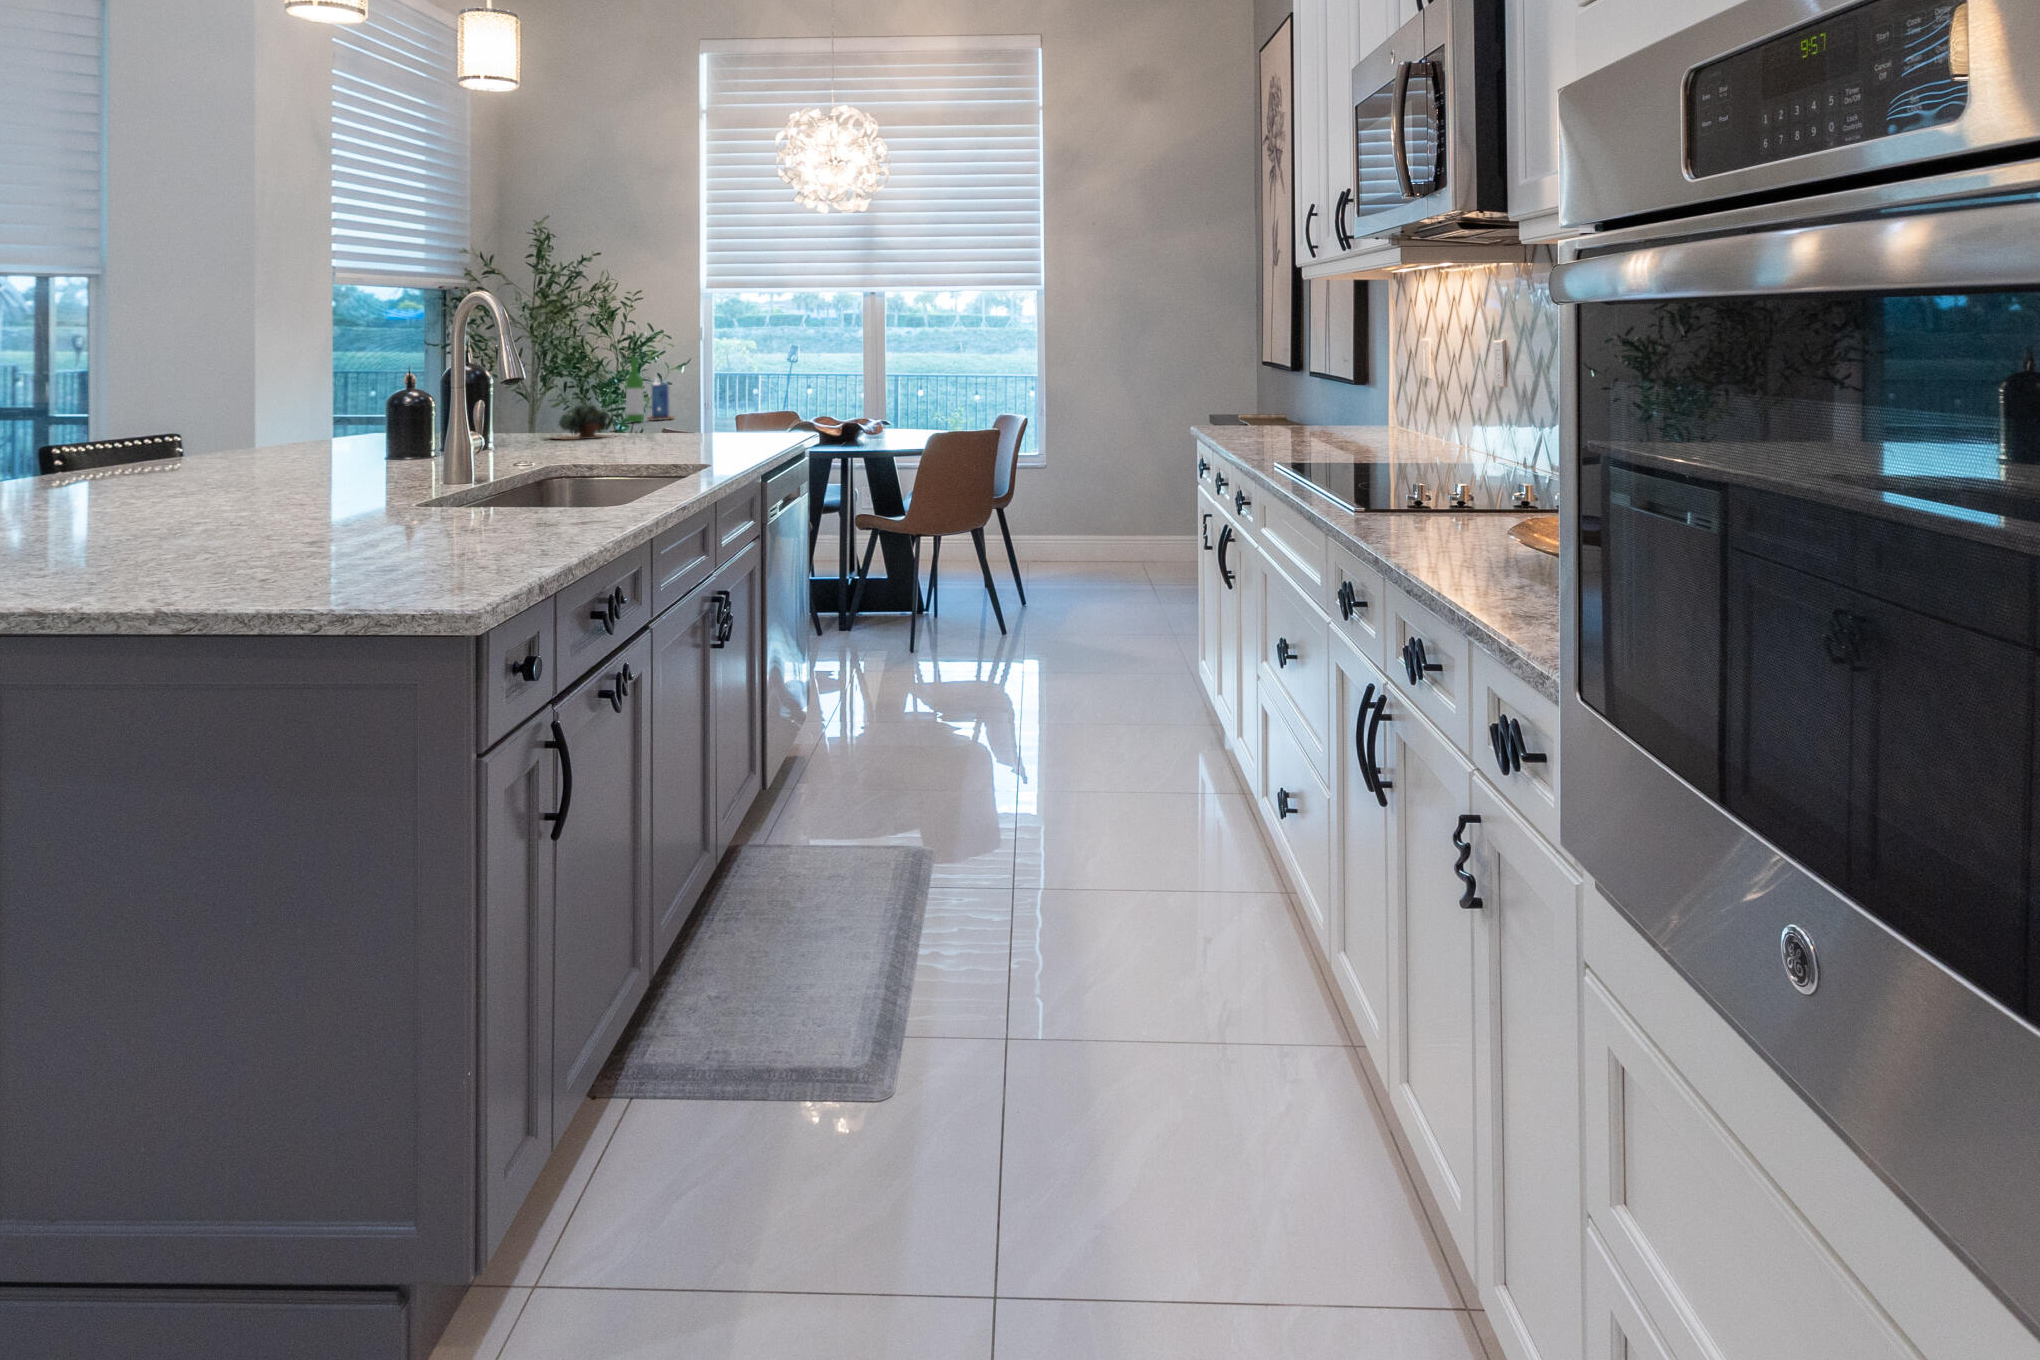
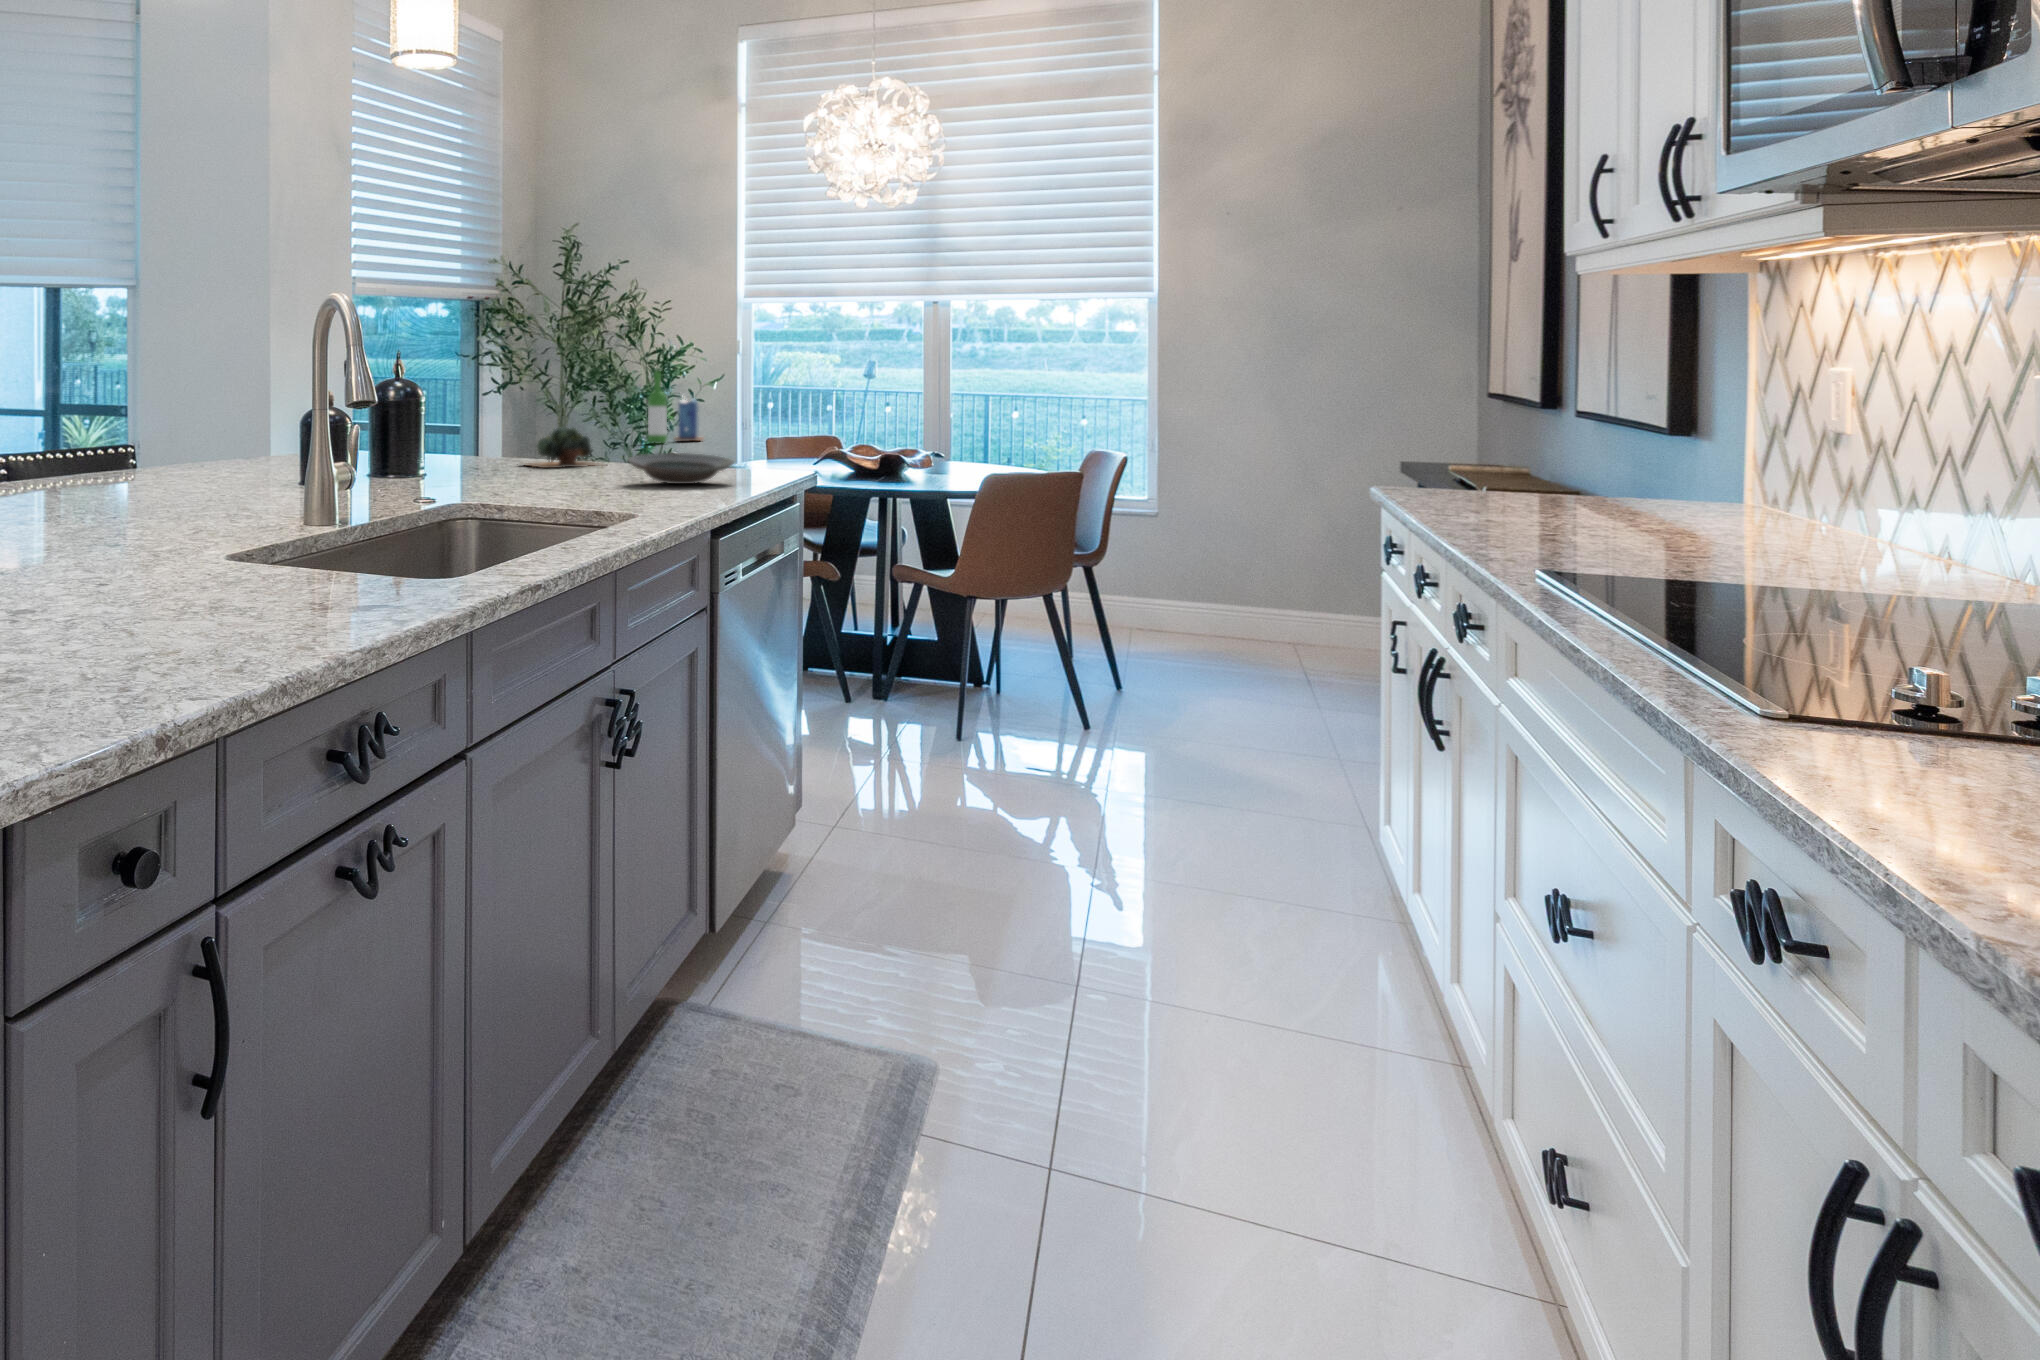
plate: none [668,419,755,443] -> present [628,453,733,484]

